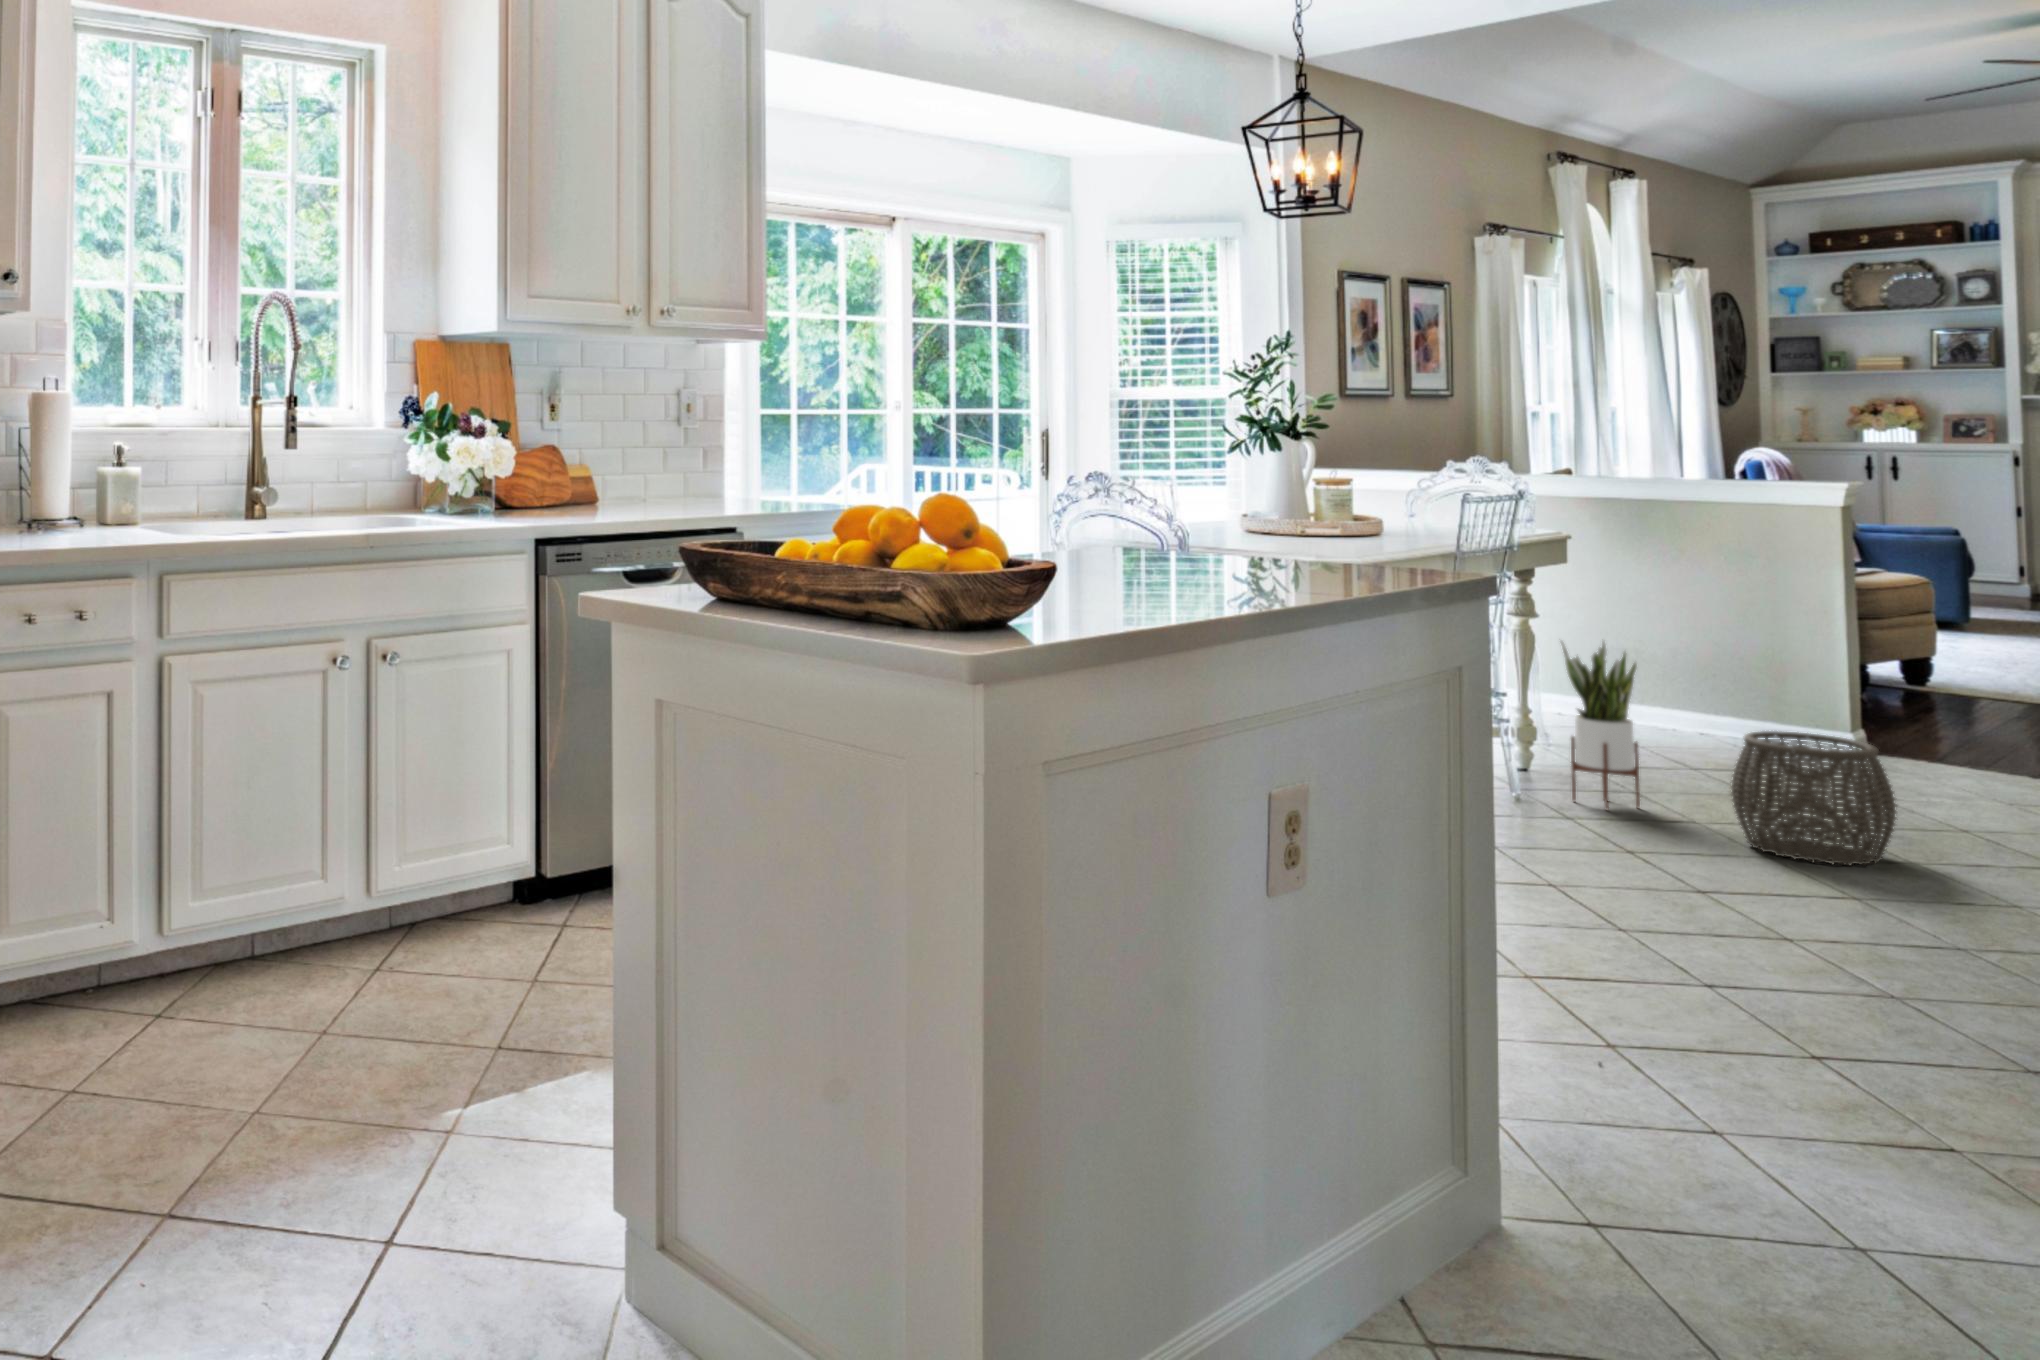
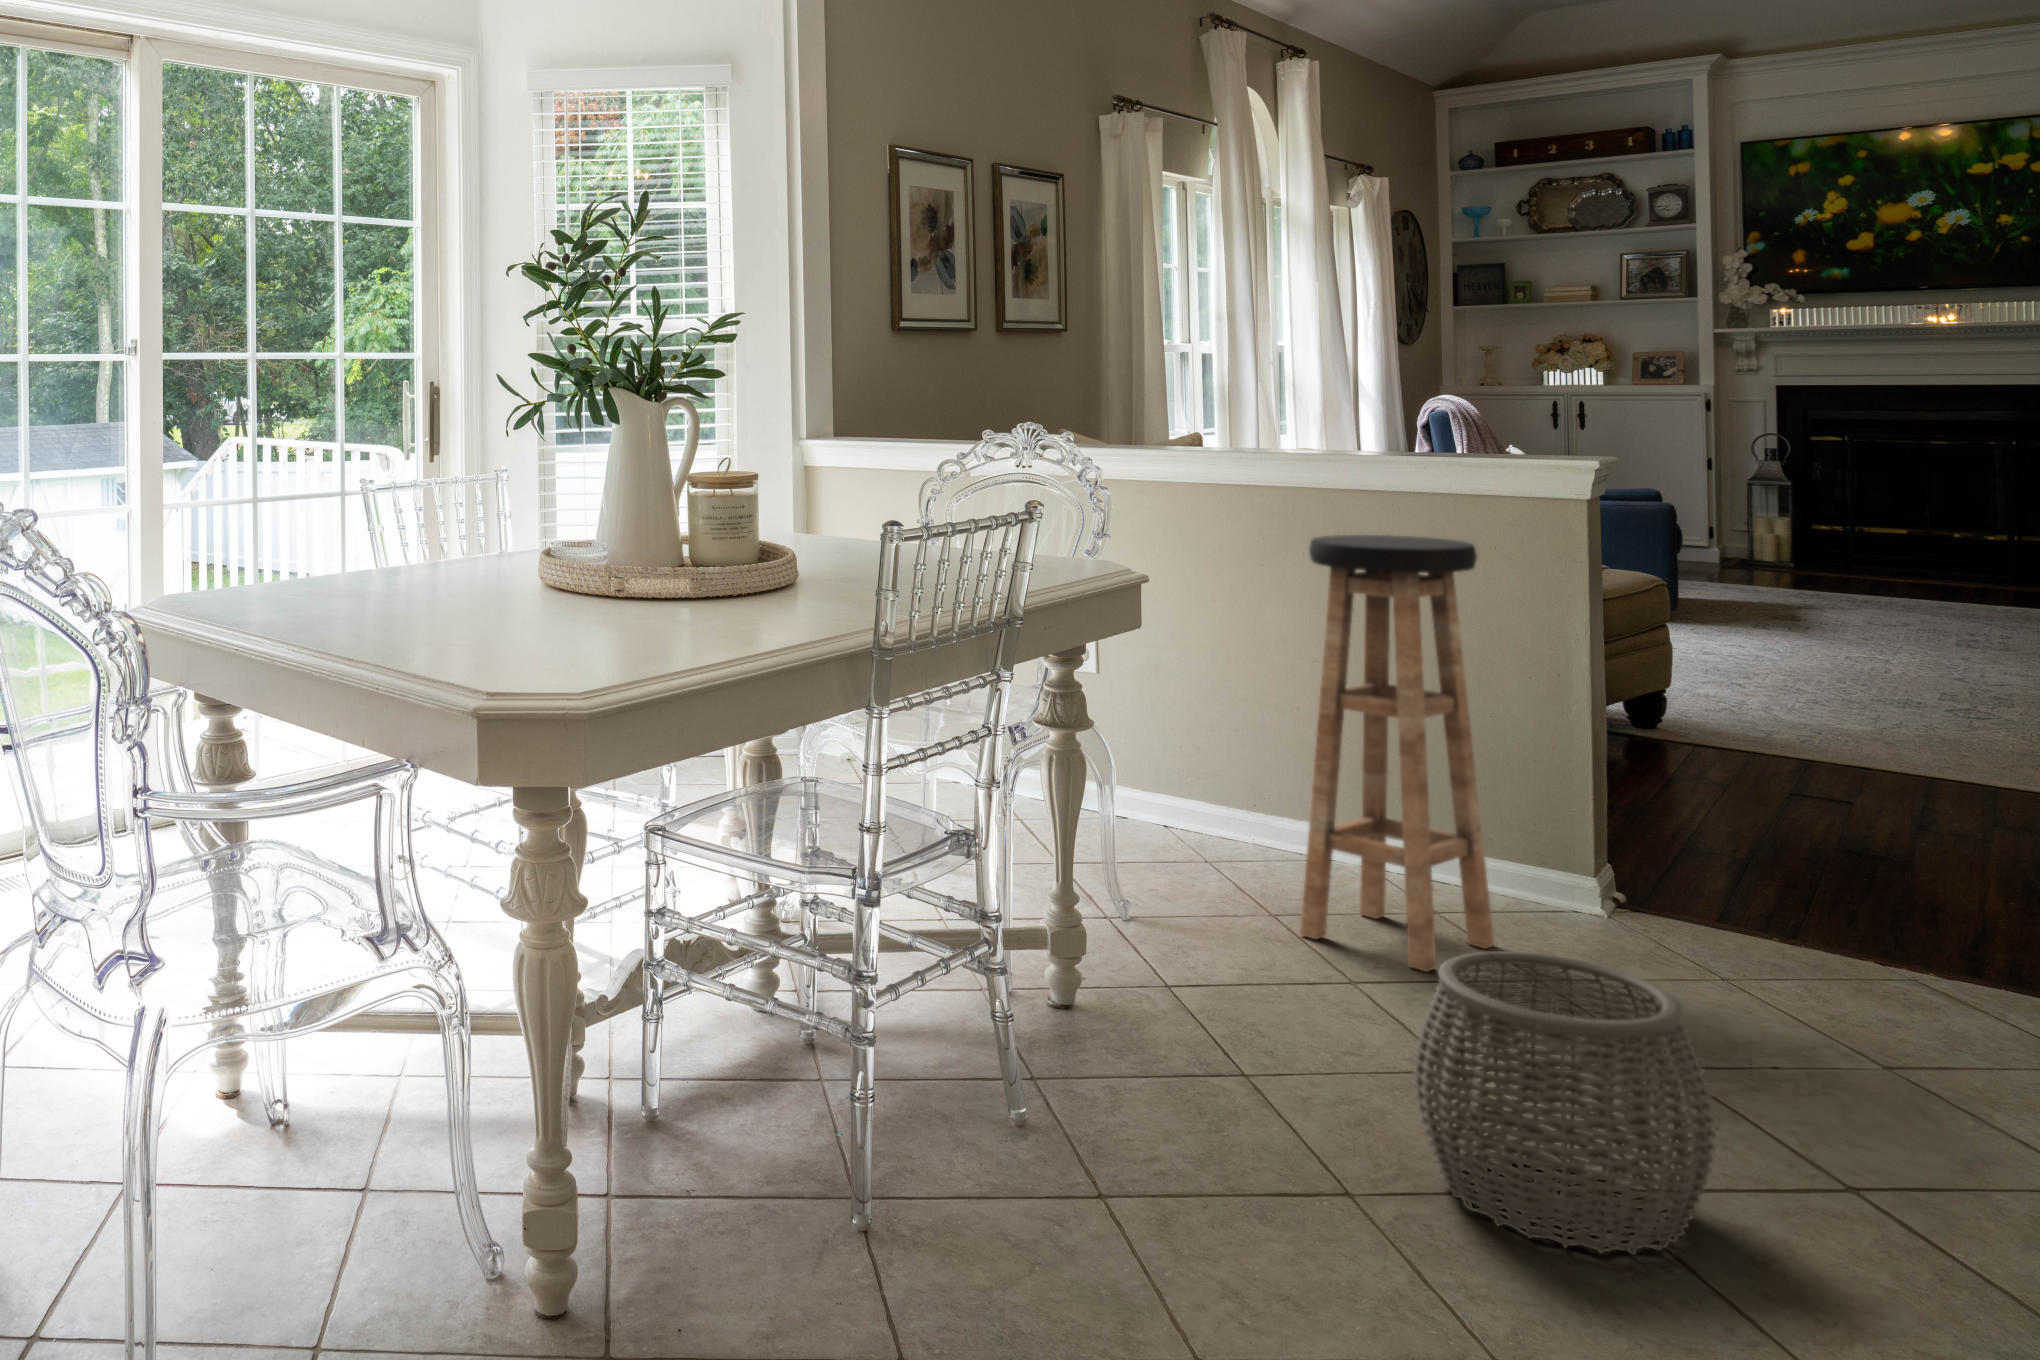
bar stool: none [1658,528,1788,784] -> present [1300,535,1494,971]
potted plant: present [1561,641,1640,809] -> none [1134,755,1263,1074]

